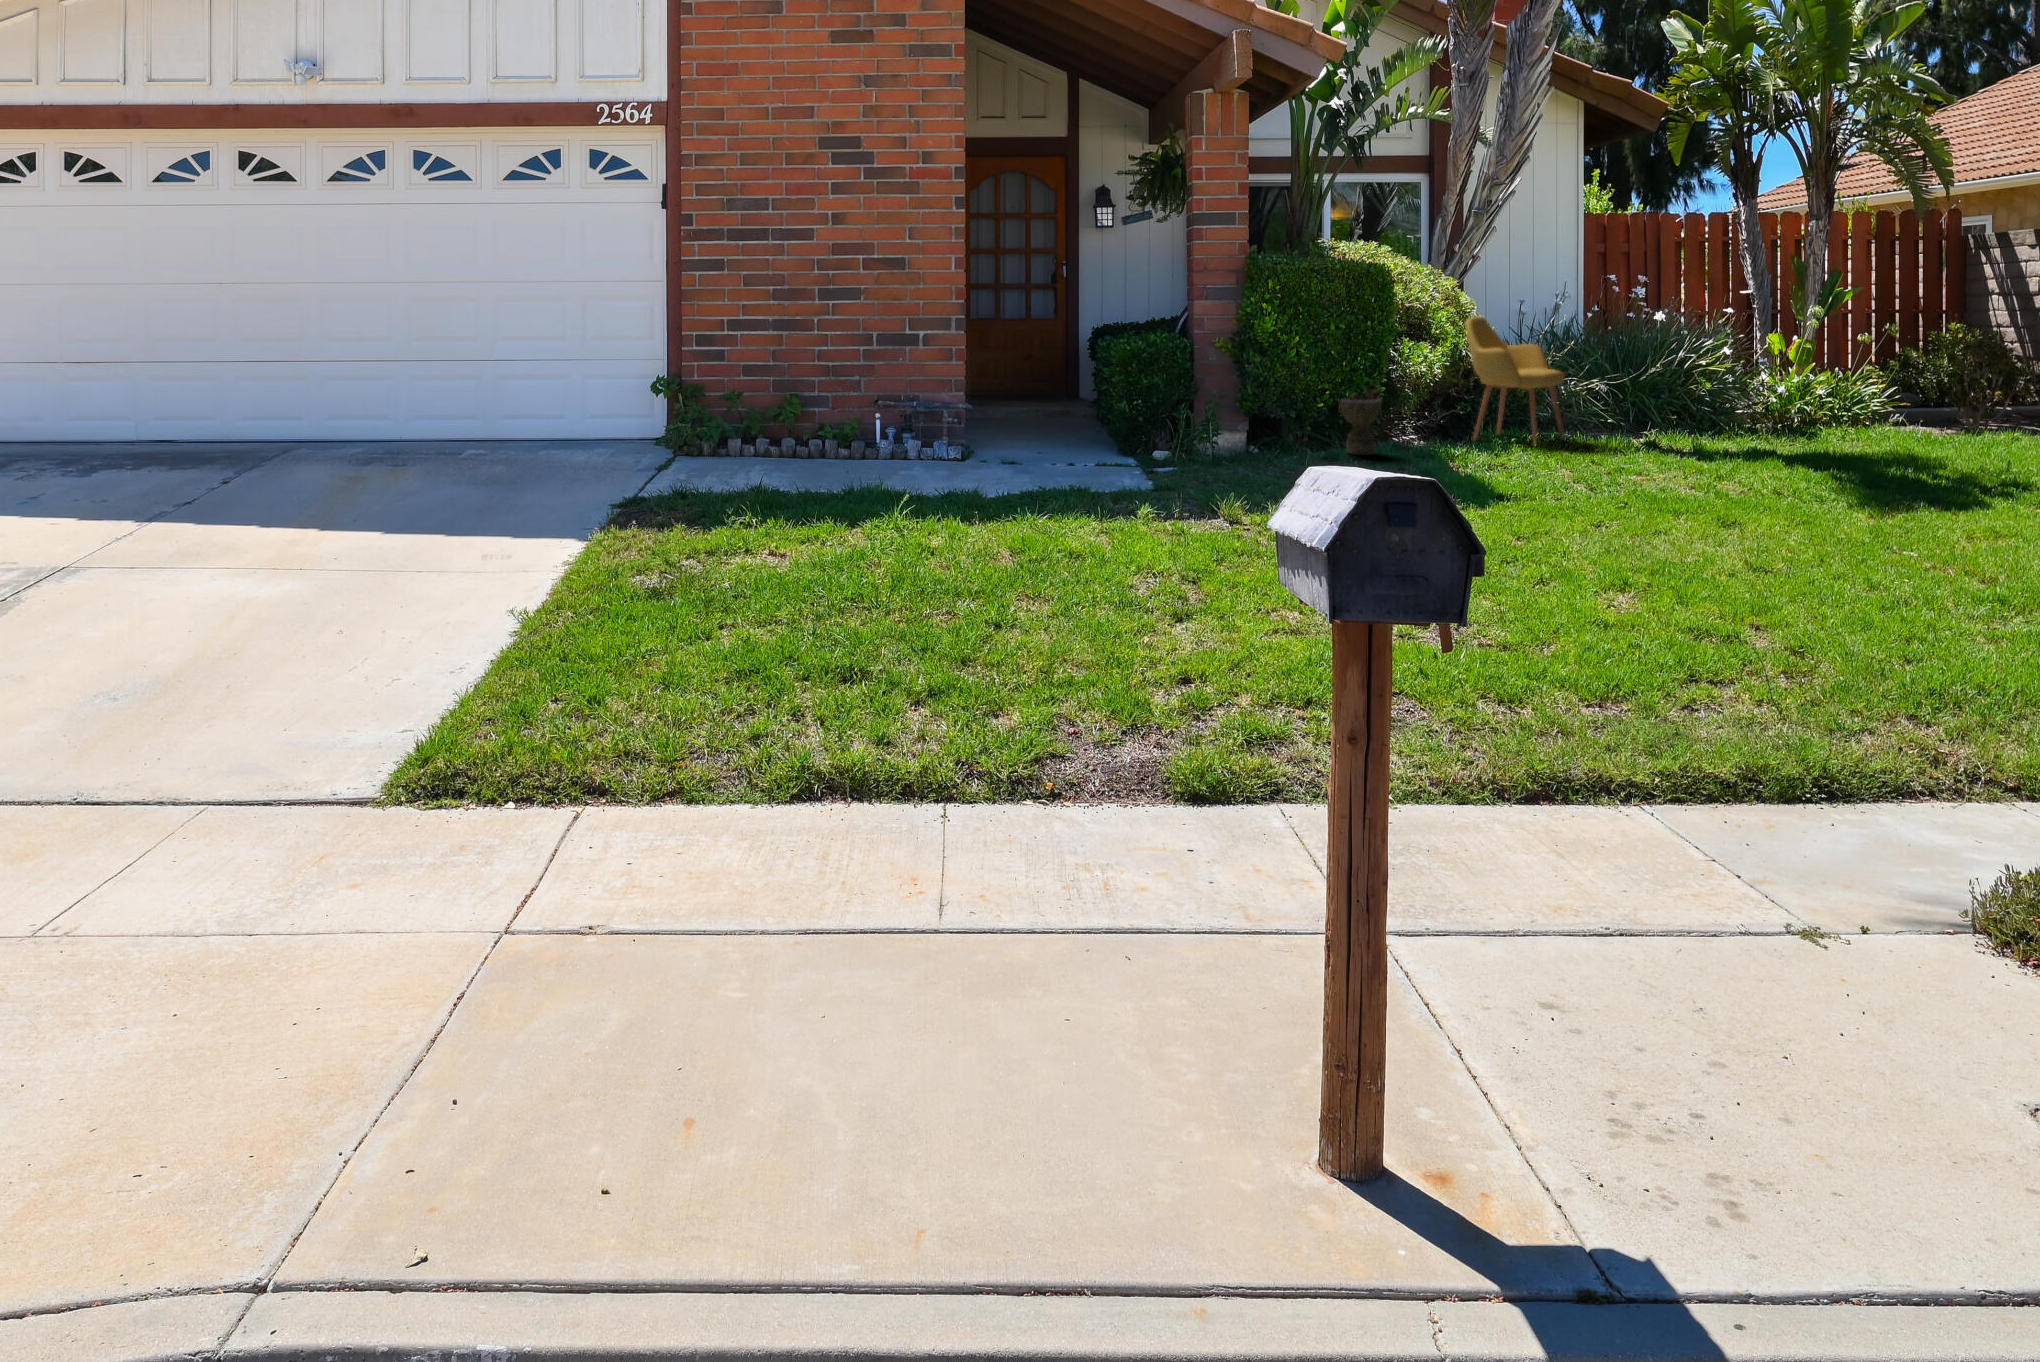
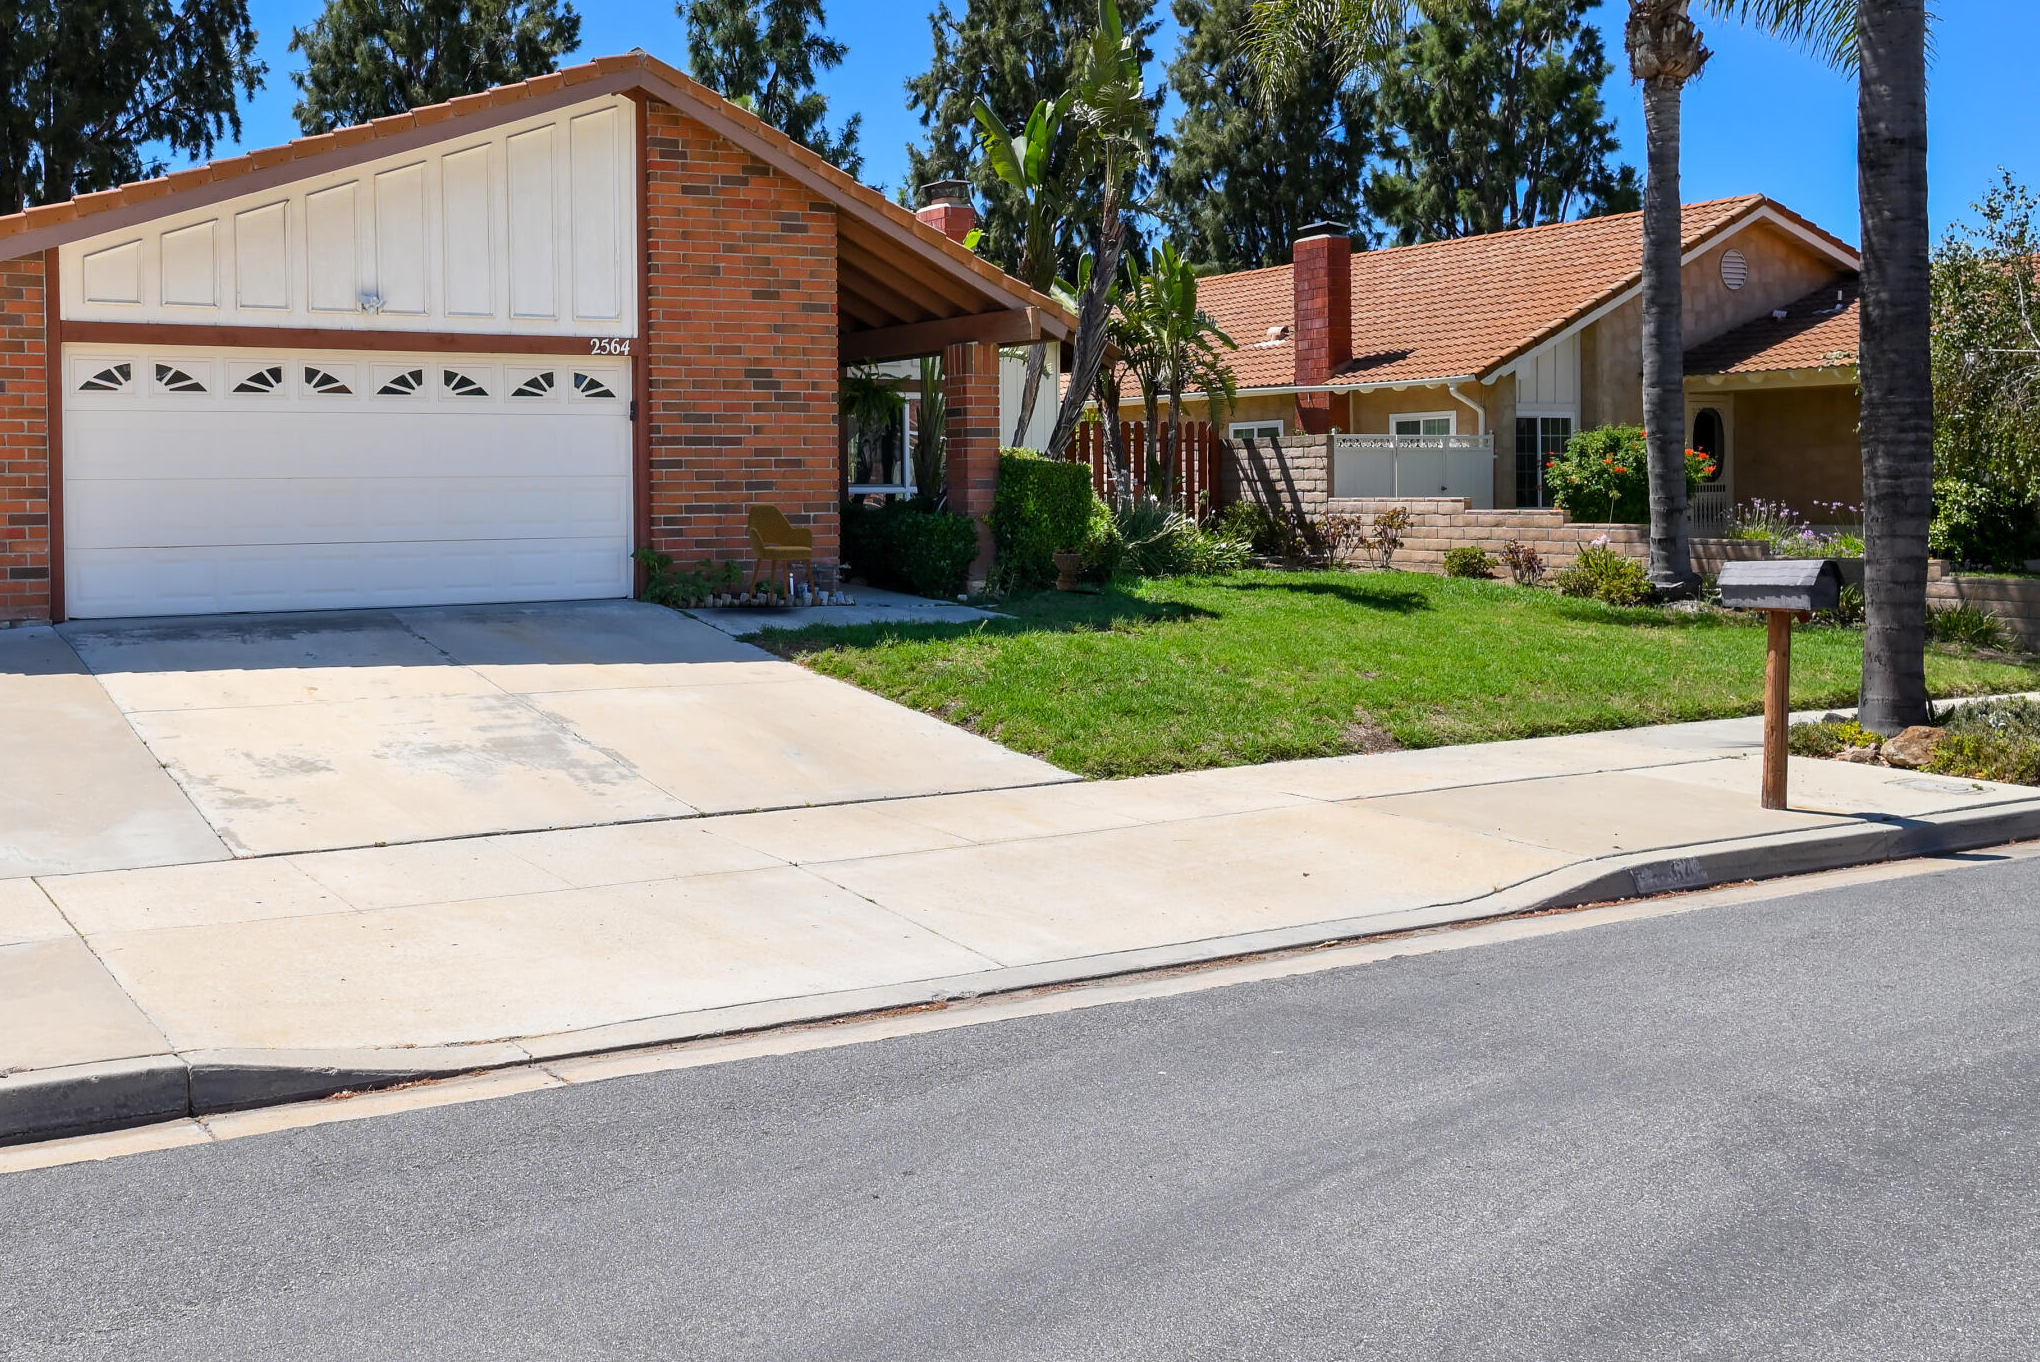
chair: present [1466,317,1565,446] -> present [748,504,818,605]

